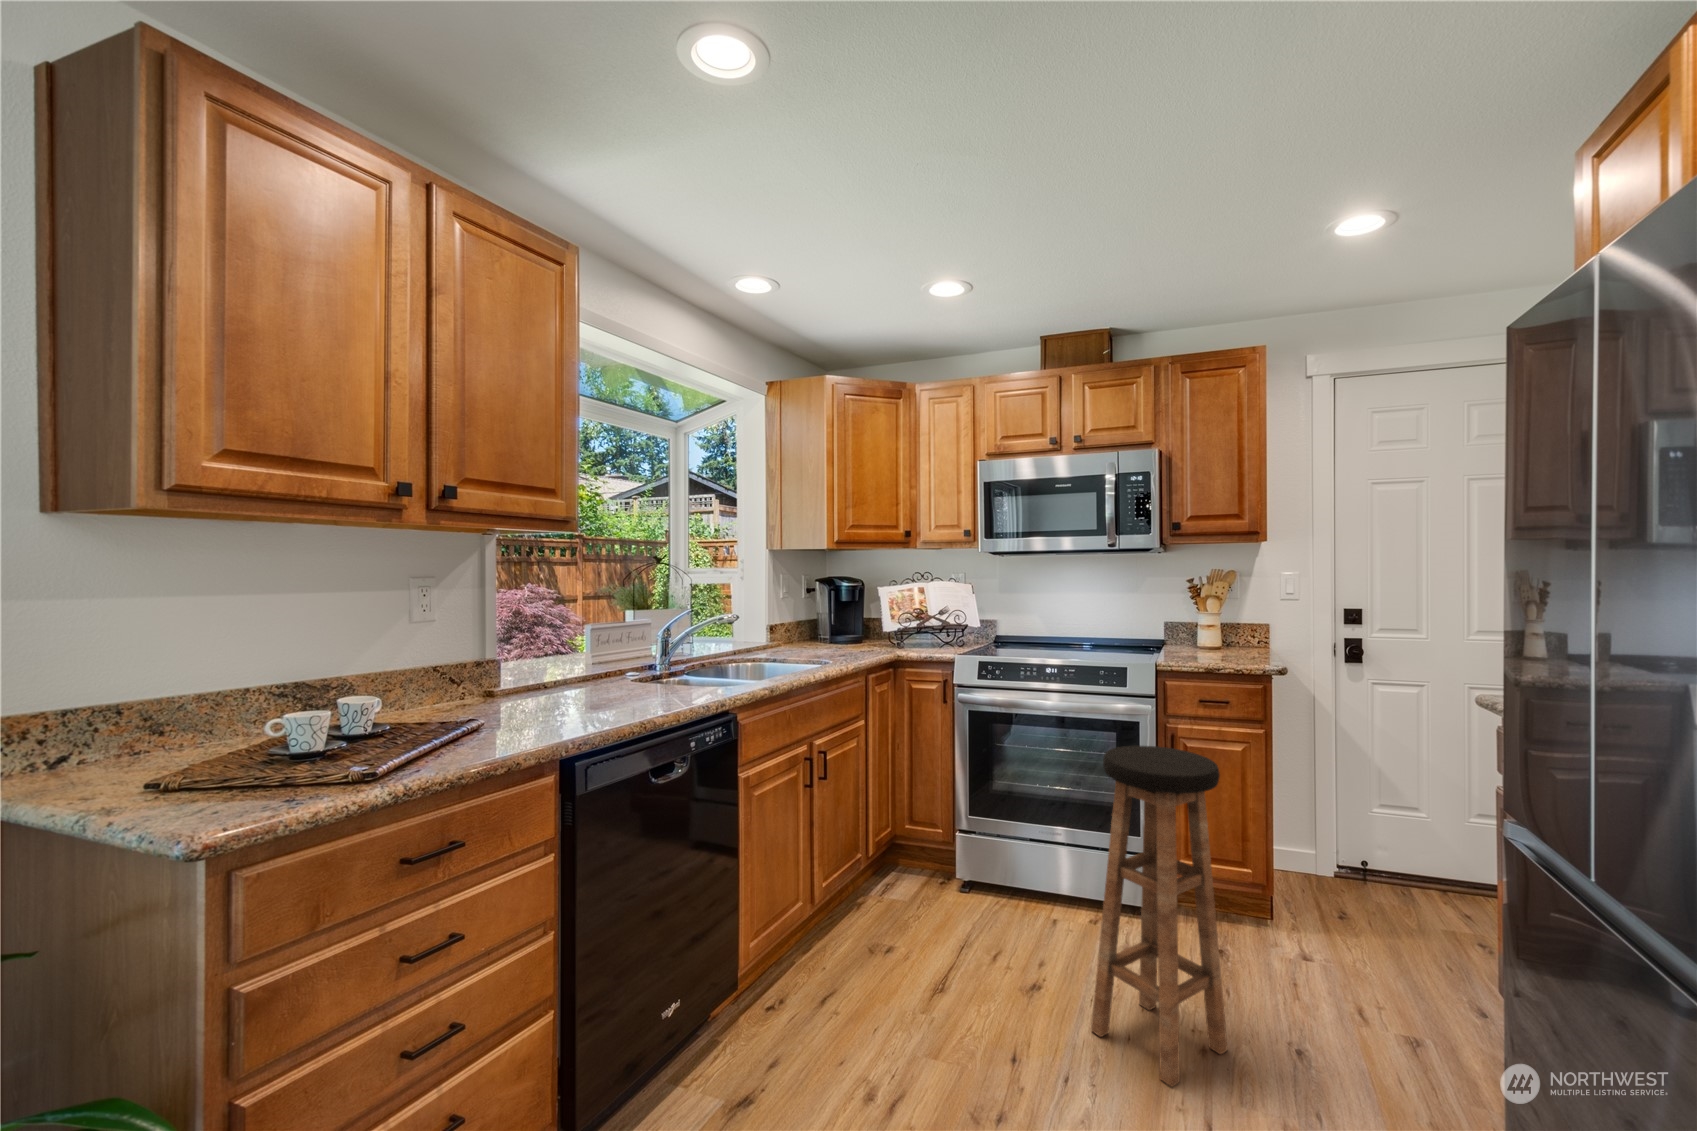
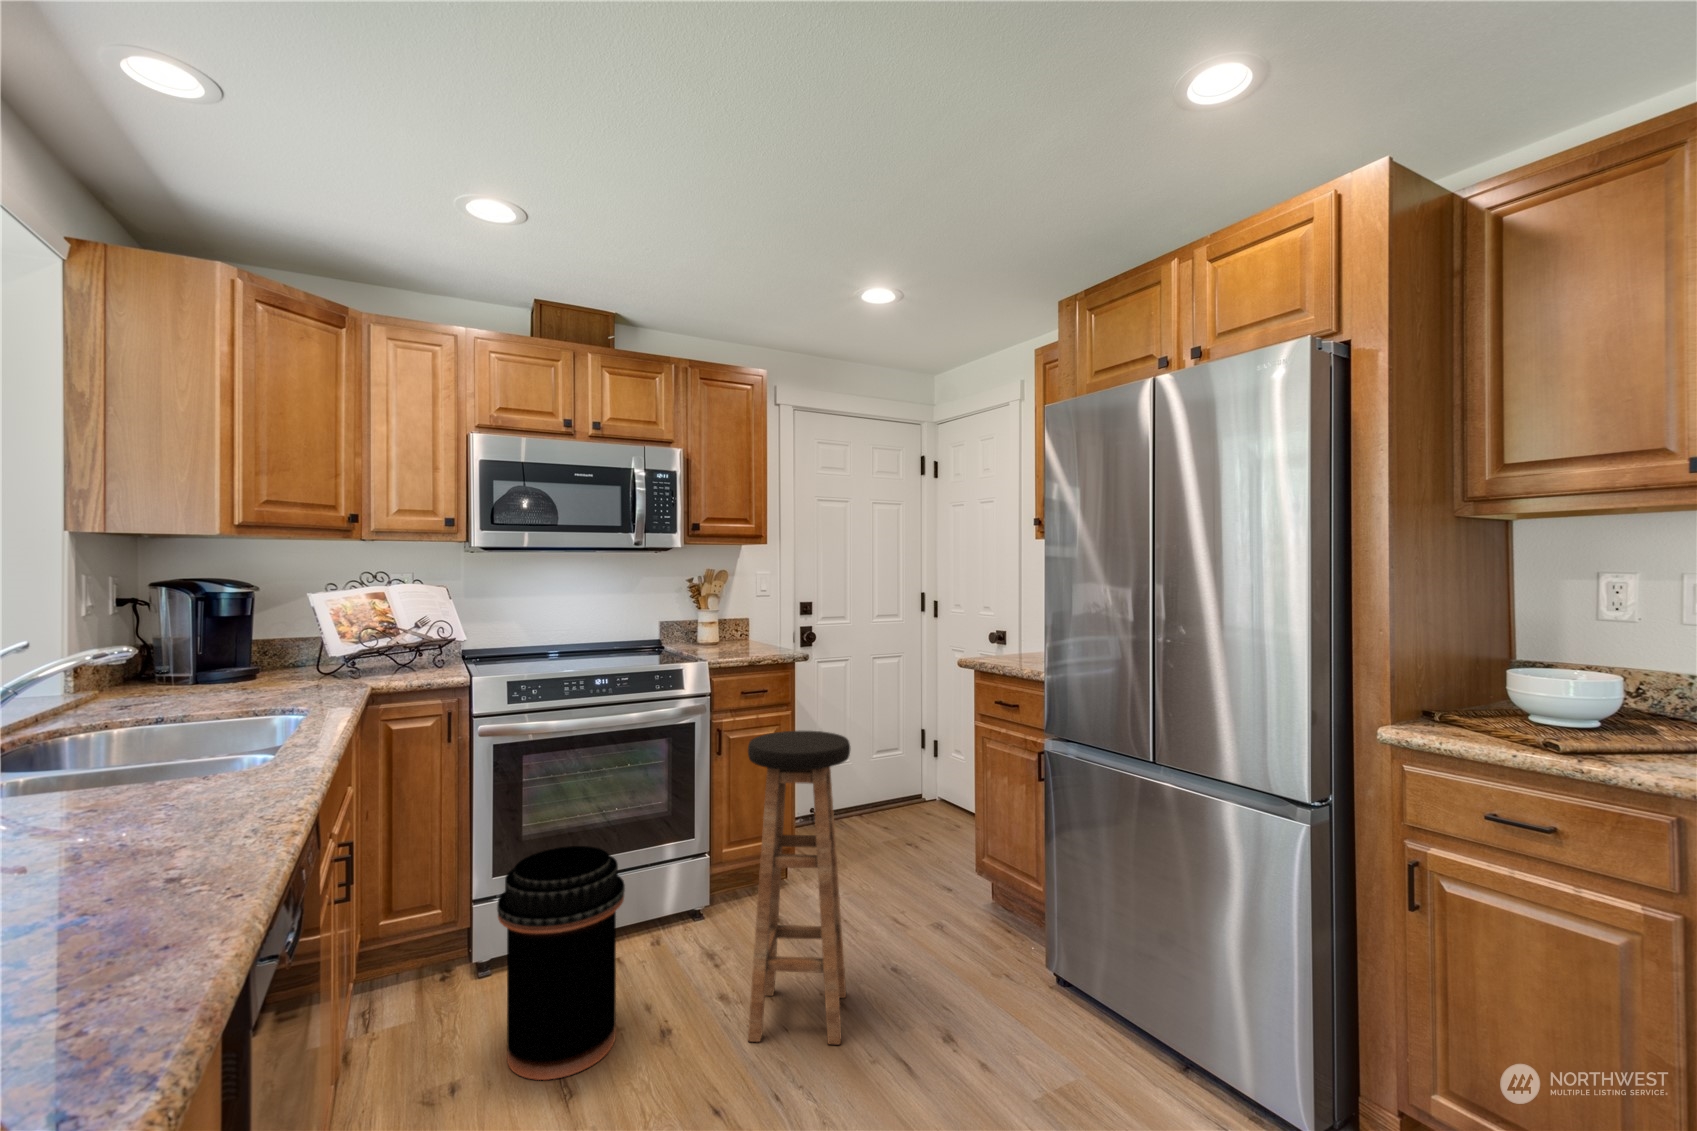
trash can: none [916,796,1012,976] -> present [497,846,625,1080]

